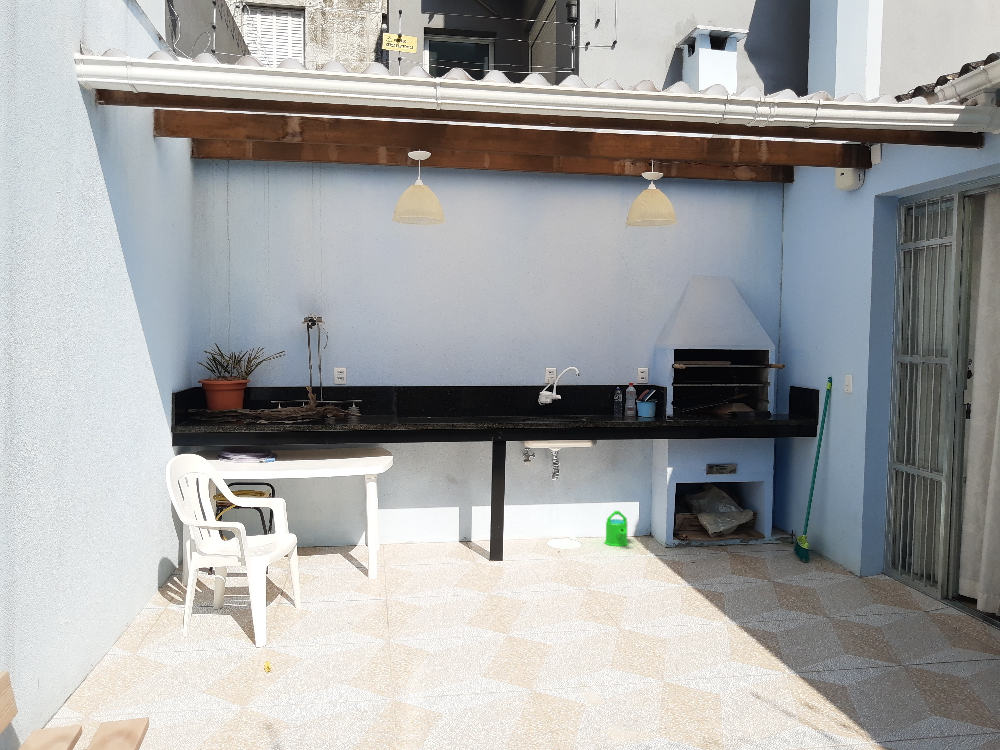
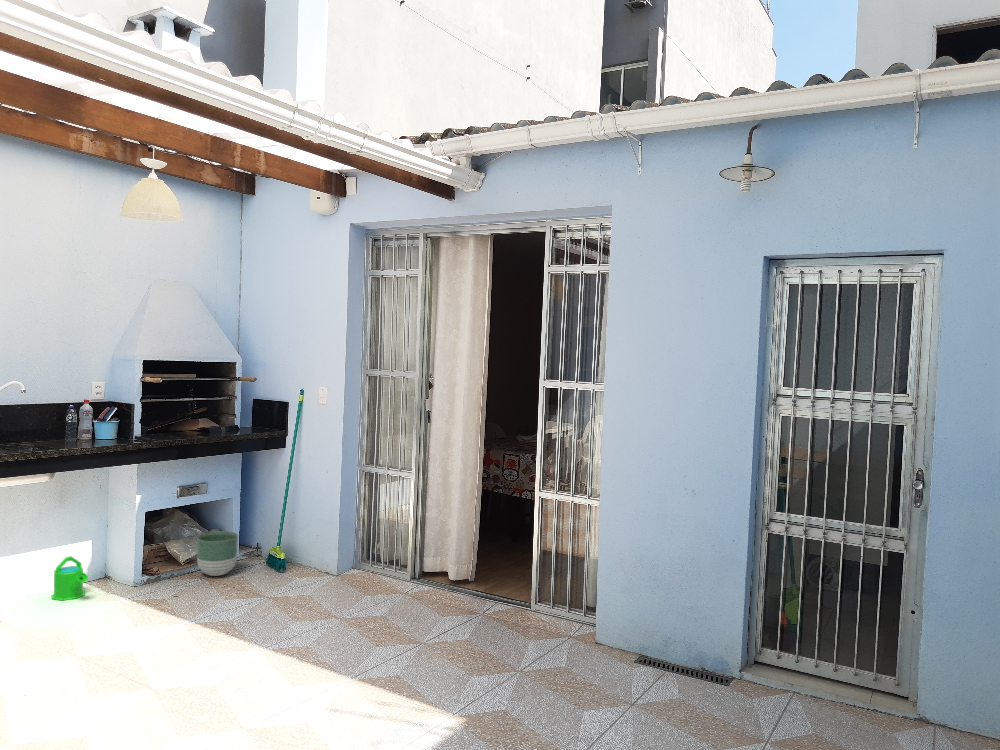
planter: none [722,511,760,553] -> present [197,531,238,576]

